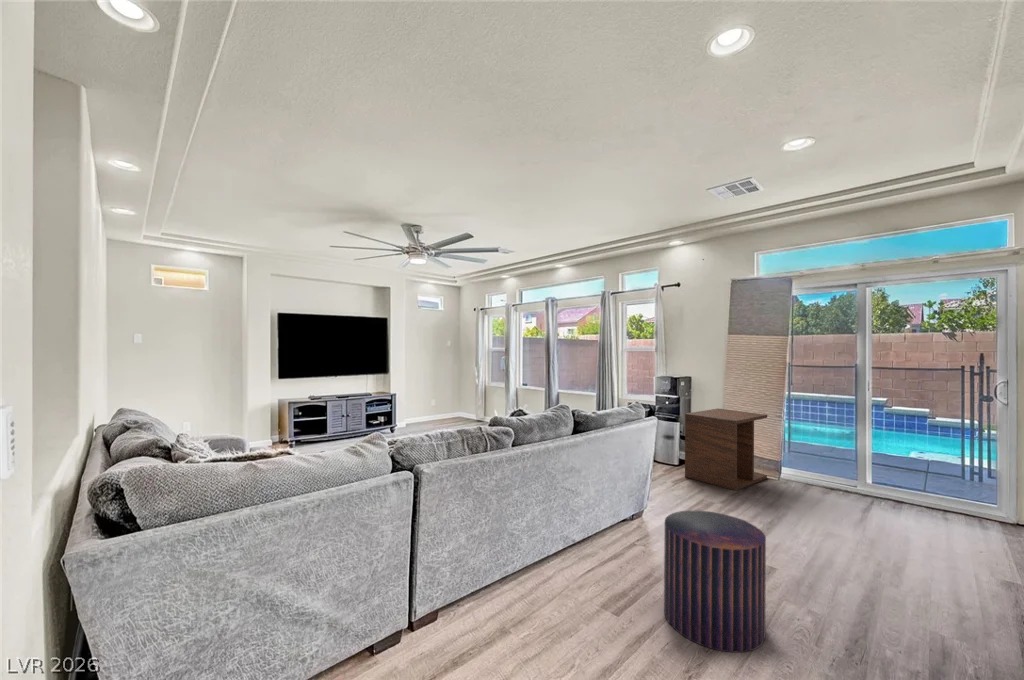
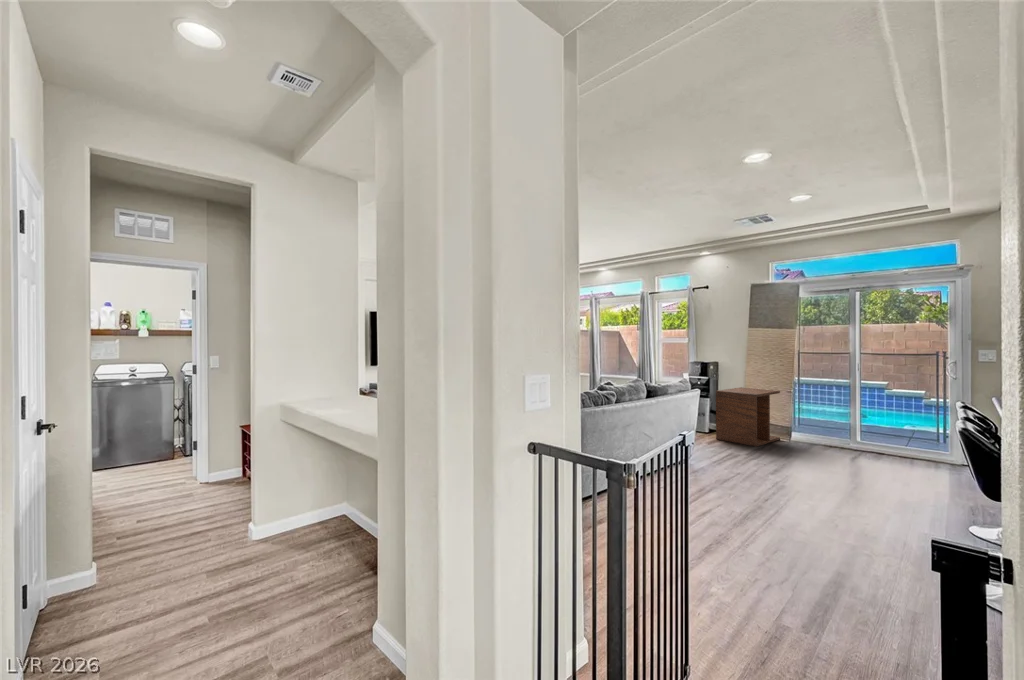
pouf: present [664,511,766,652] -> none [716,443,780,517]

